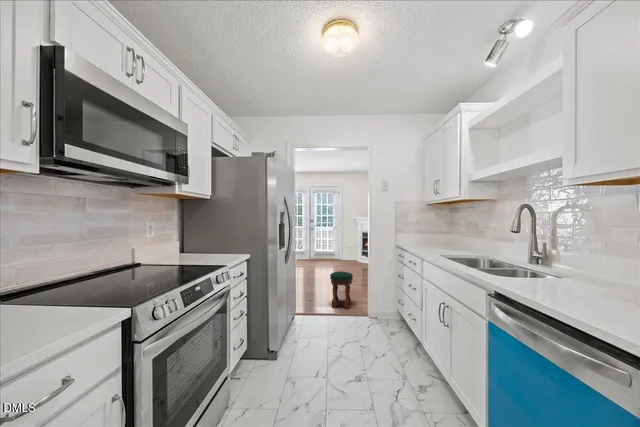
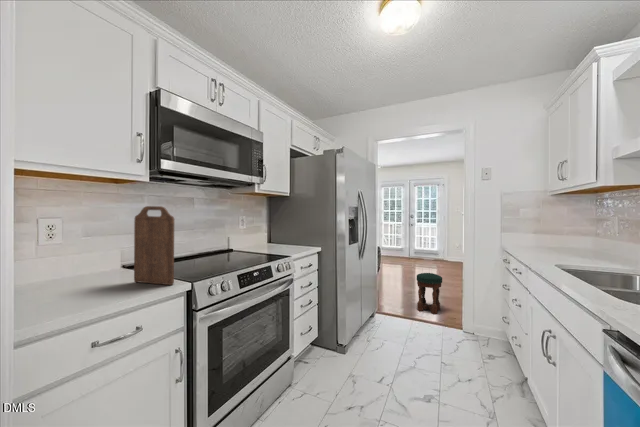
cutting board: none [32,208,105,317] -> present [134,206,174,285]

